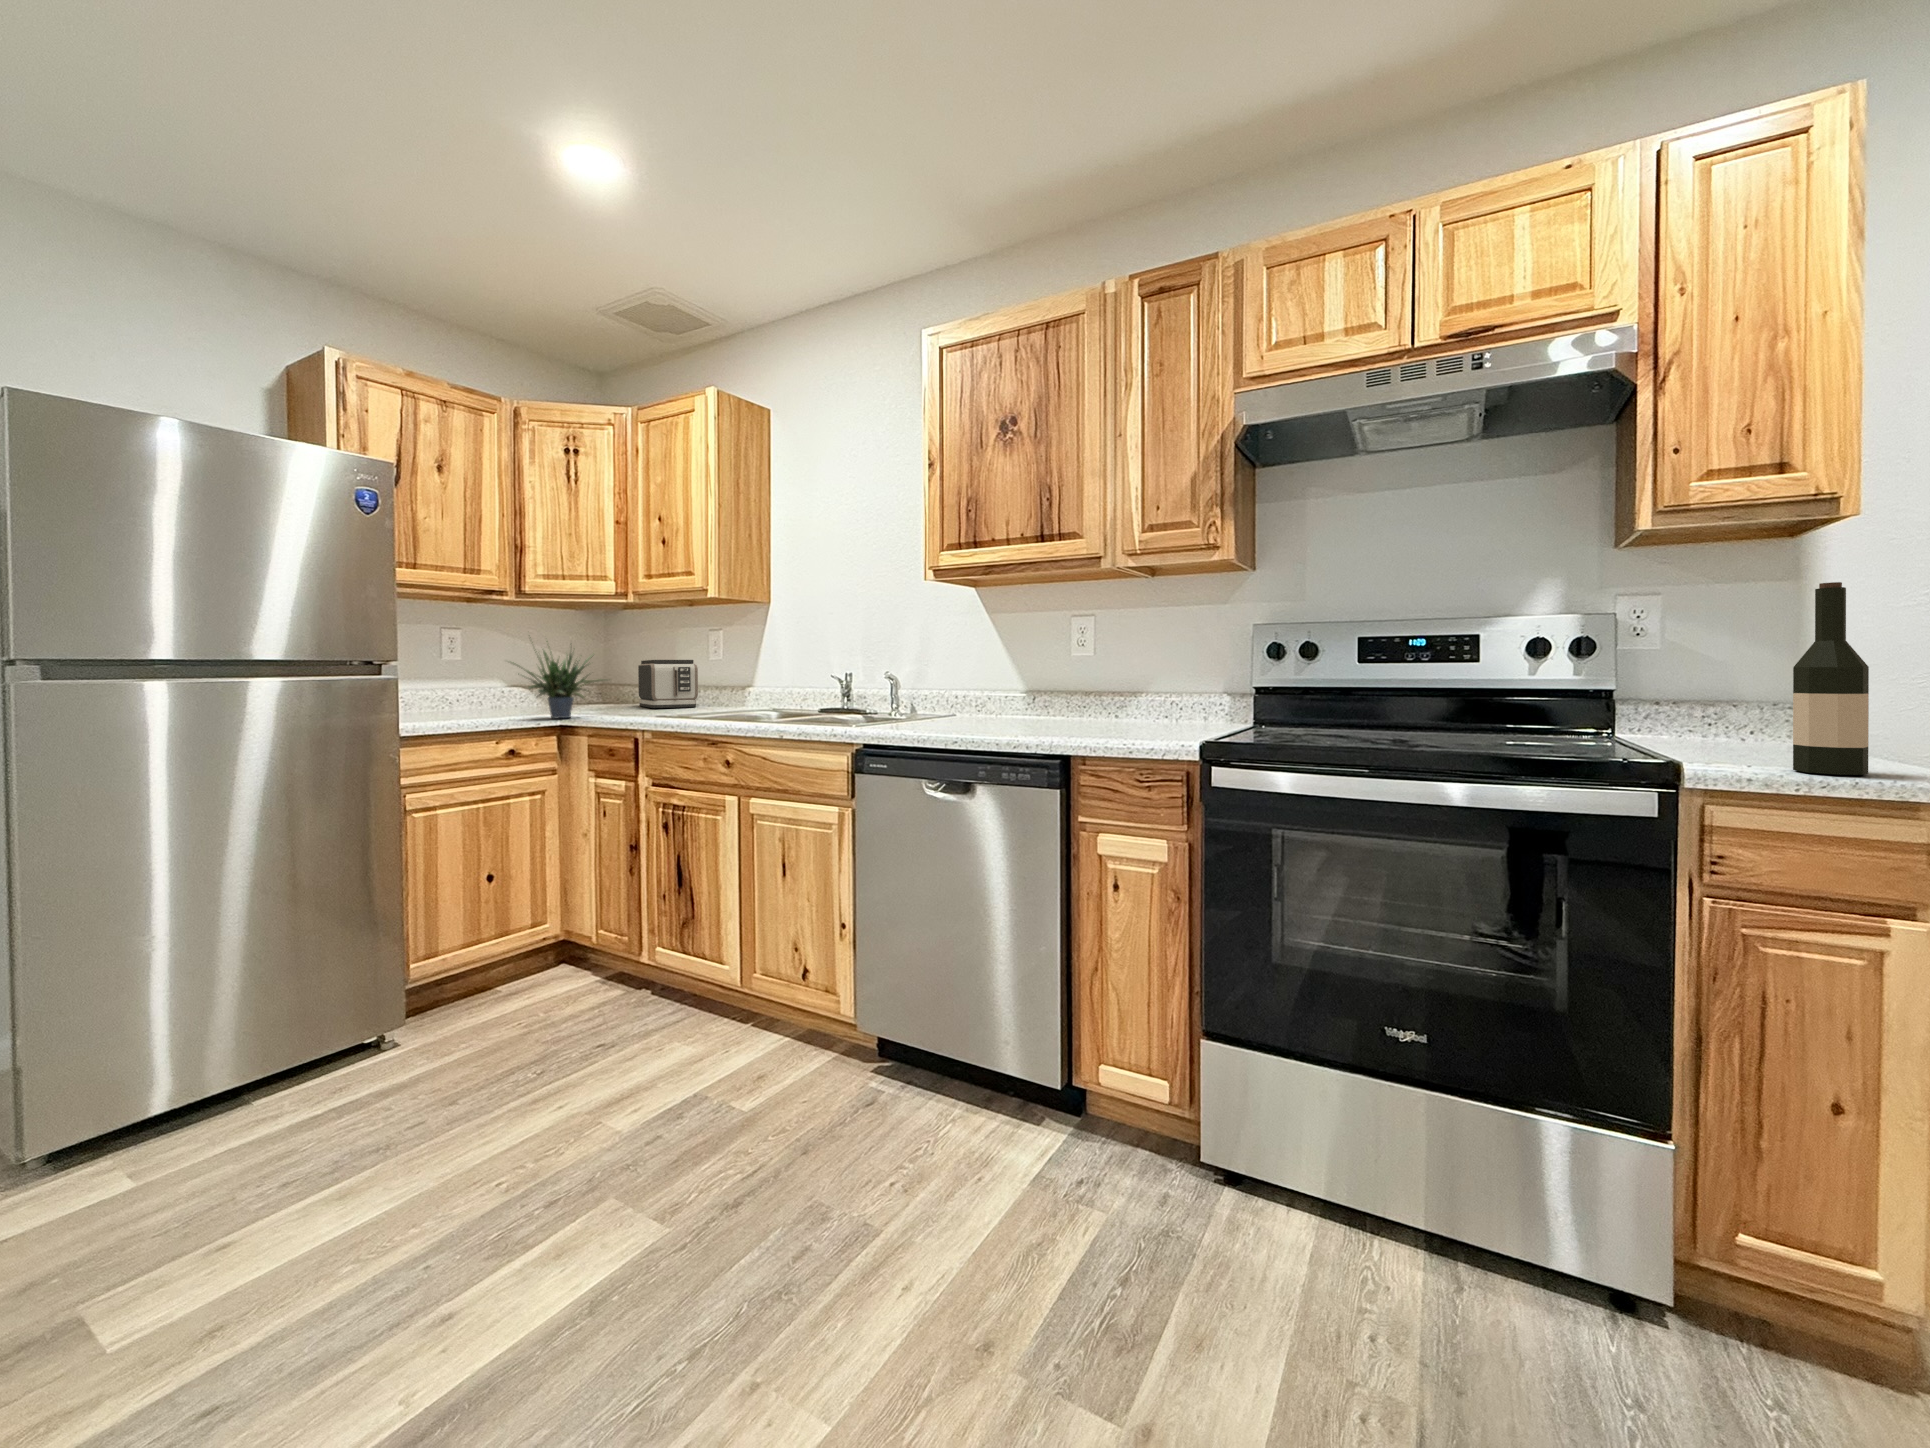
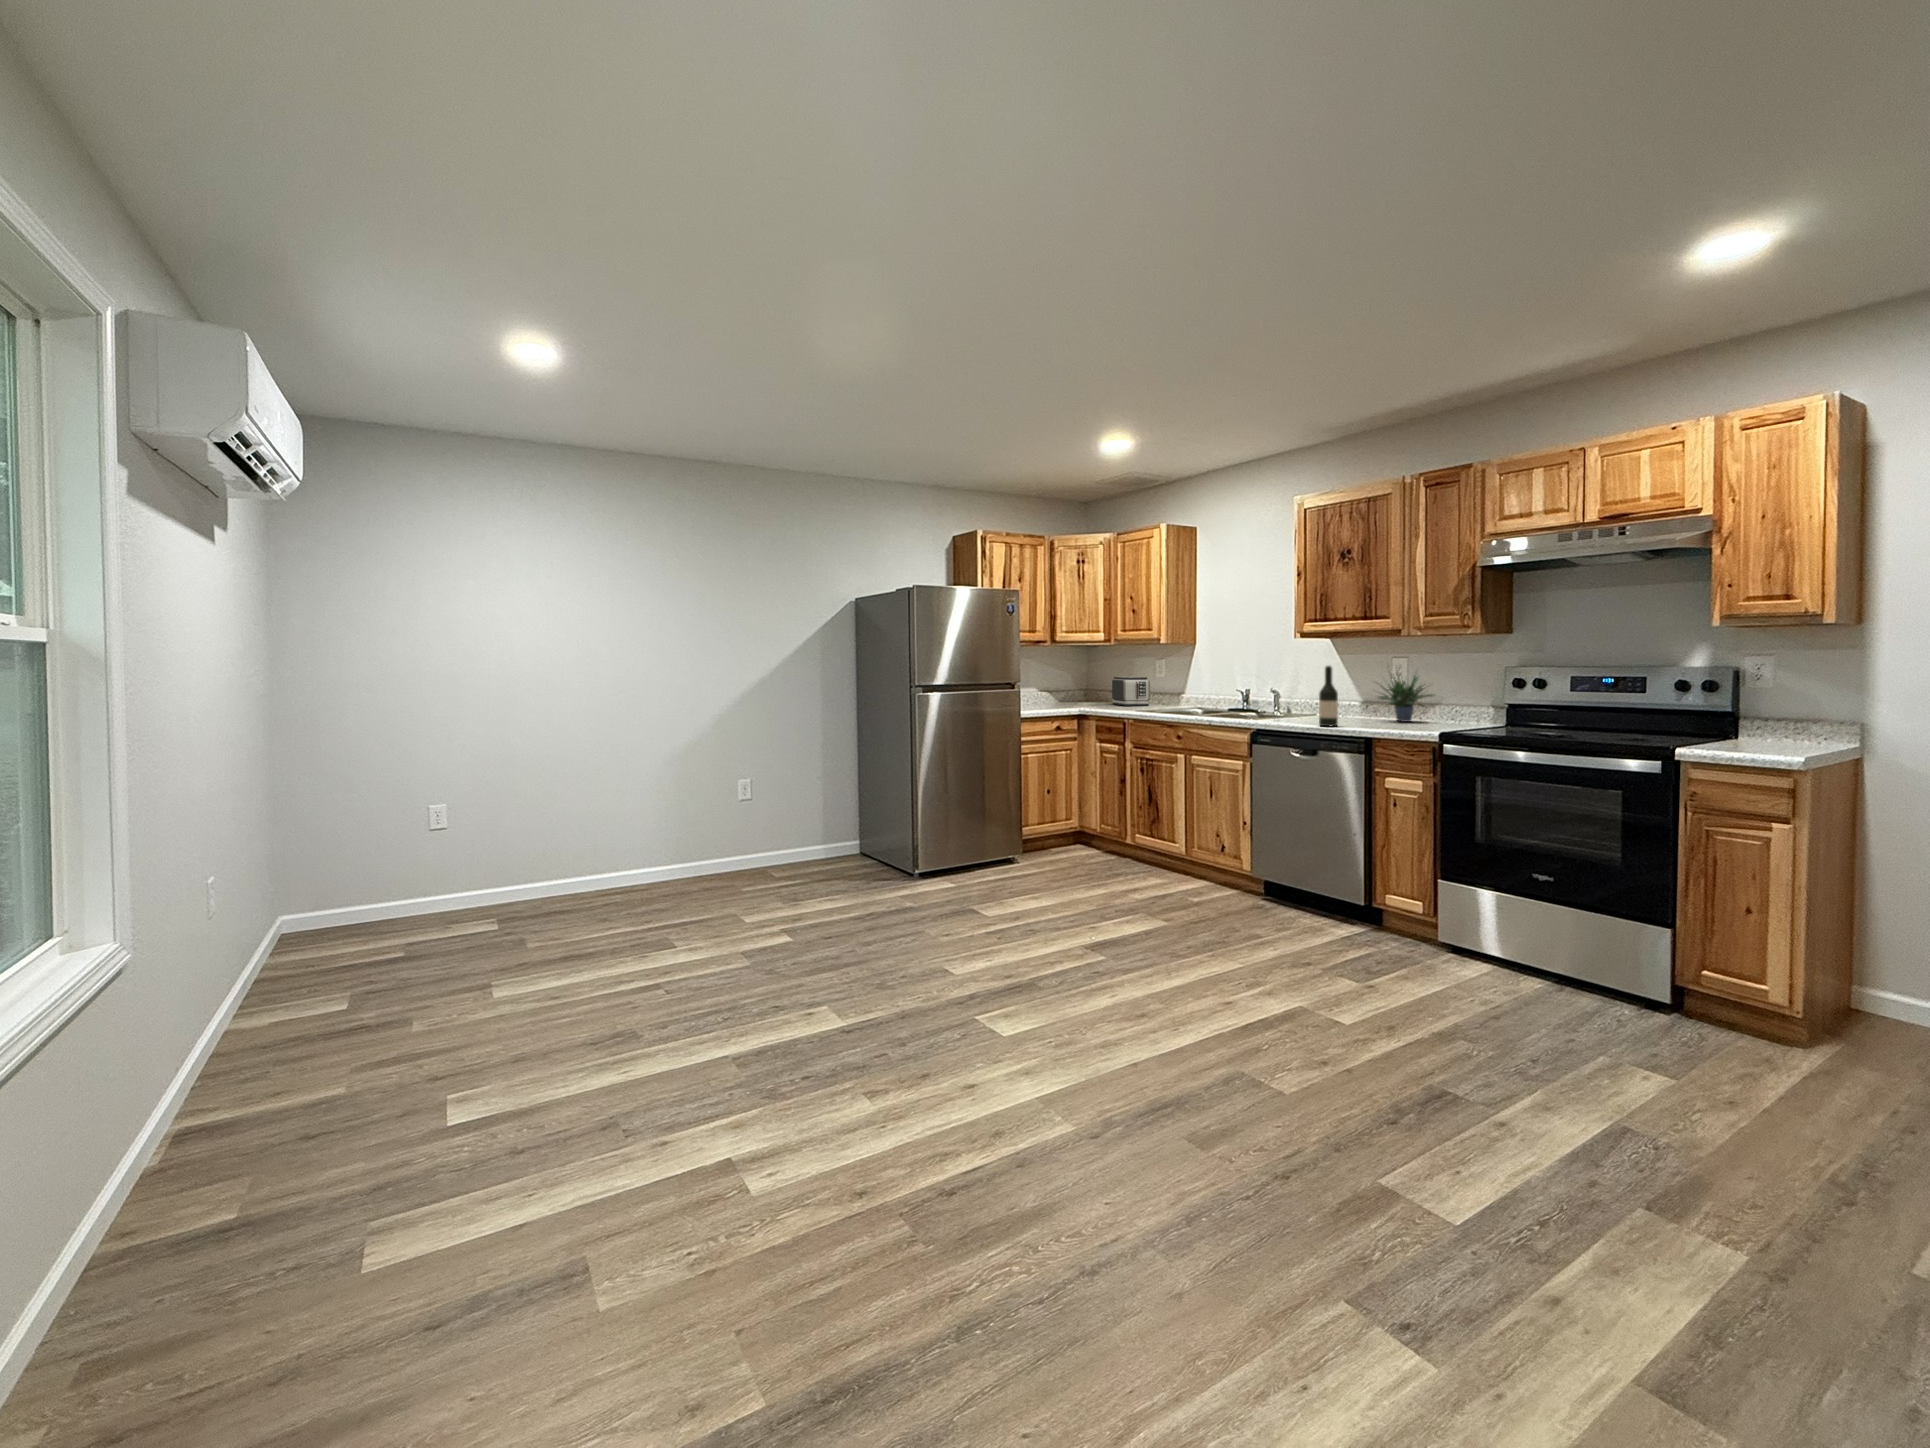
wine bottle: present [1793,582,1869,775] -> present [1319,666,1338,726]
potted plant: present [512,651,607,719] -> present [1378,675,1434,722]

